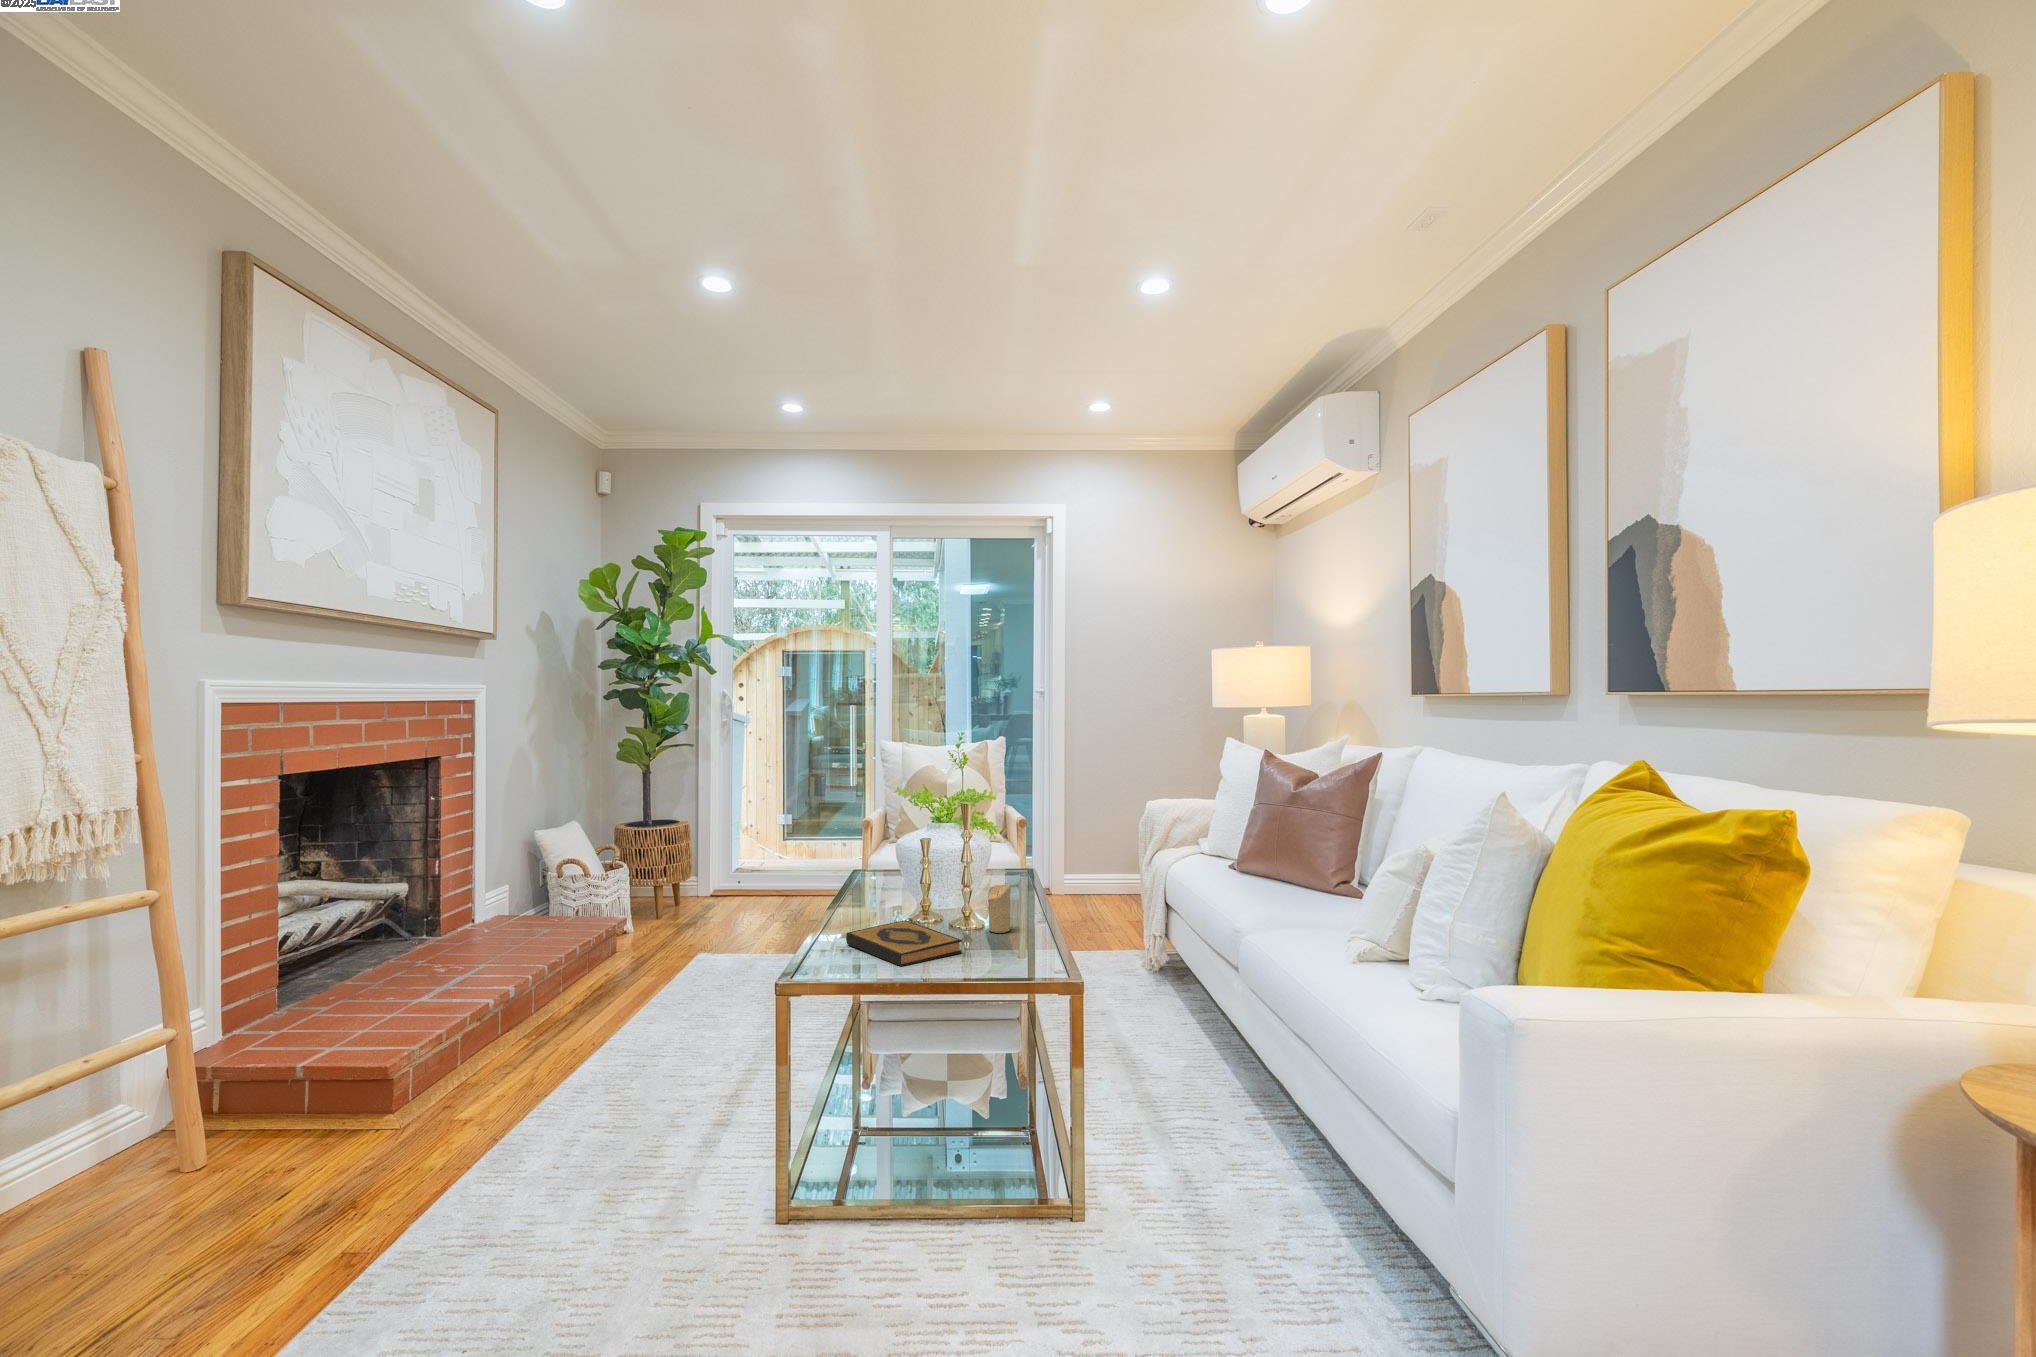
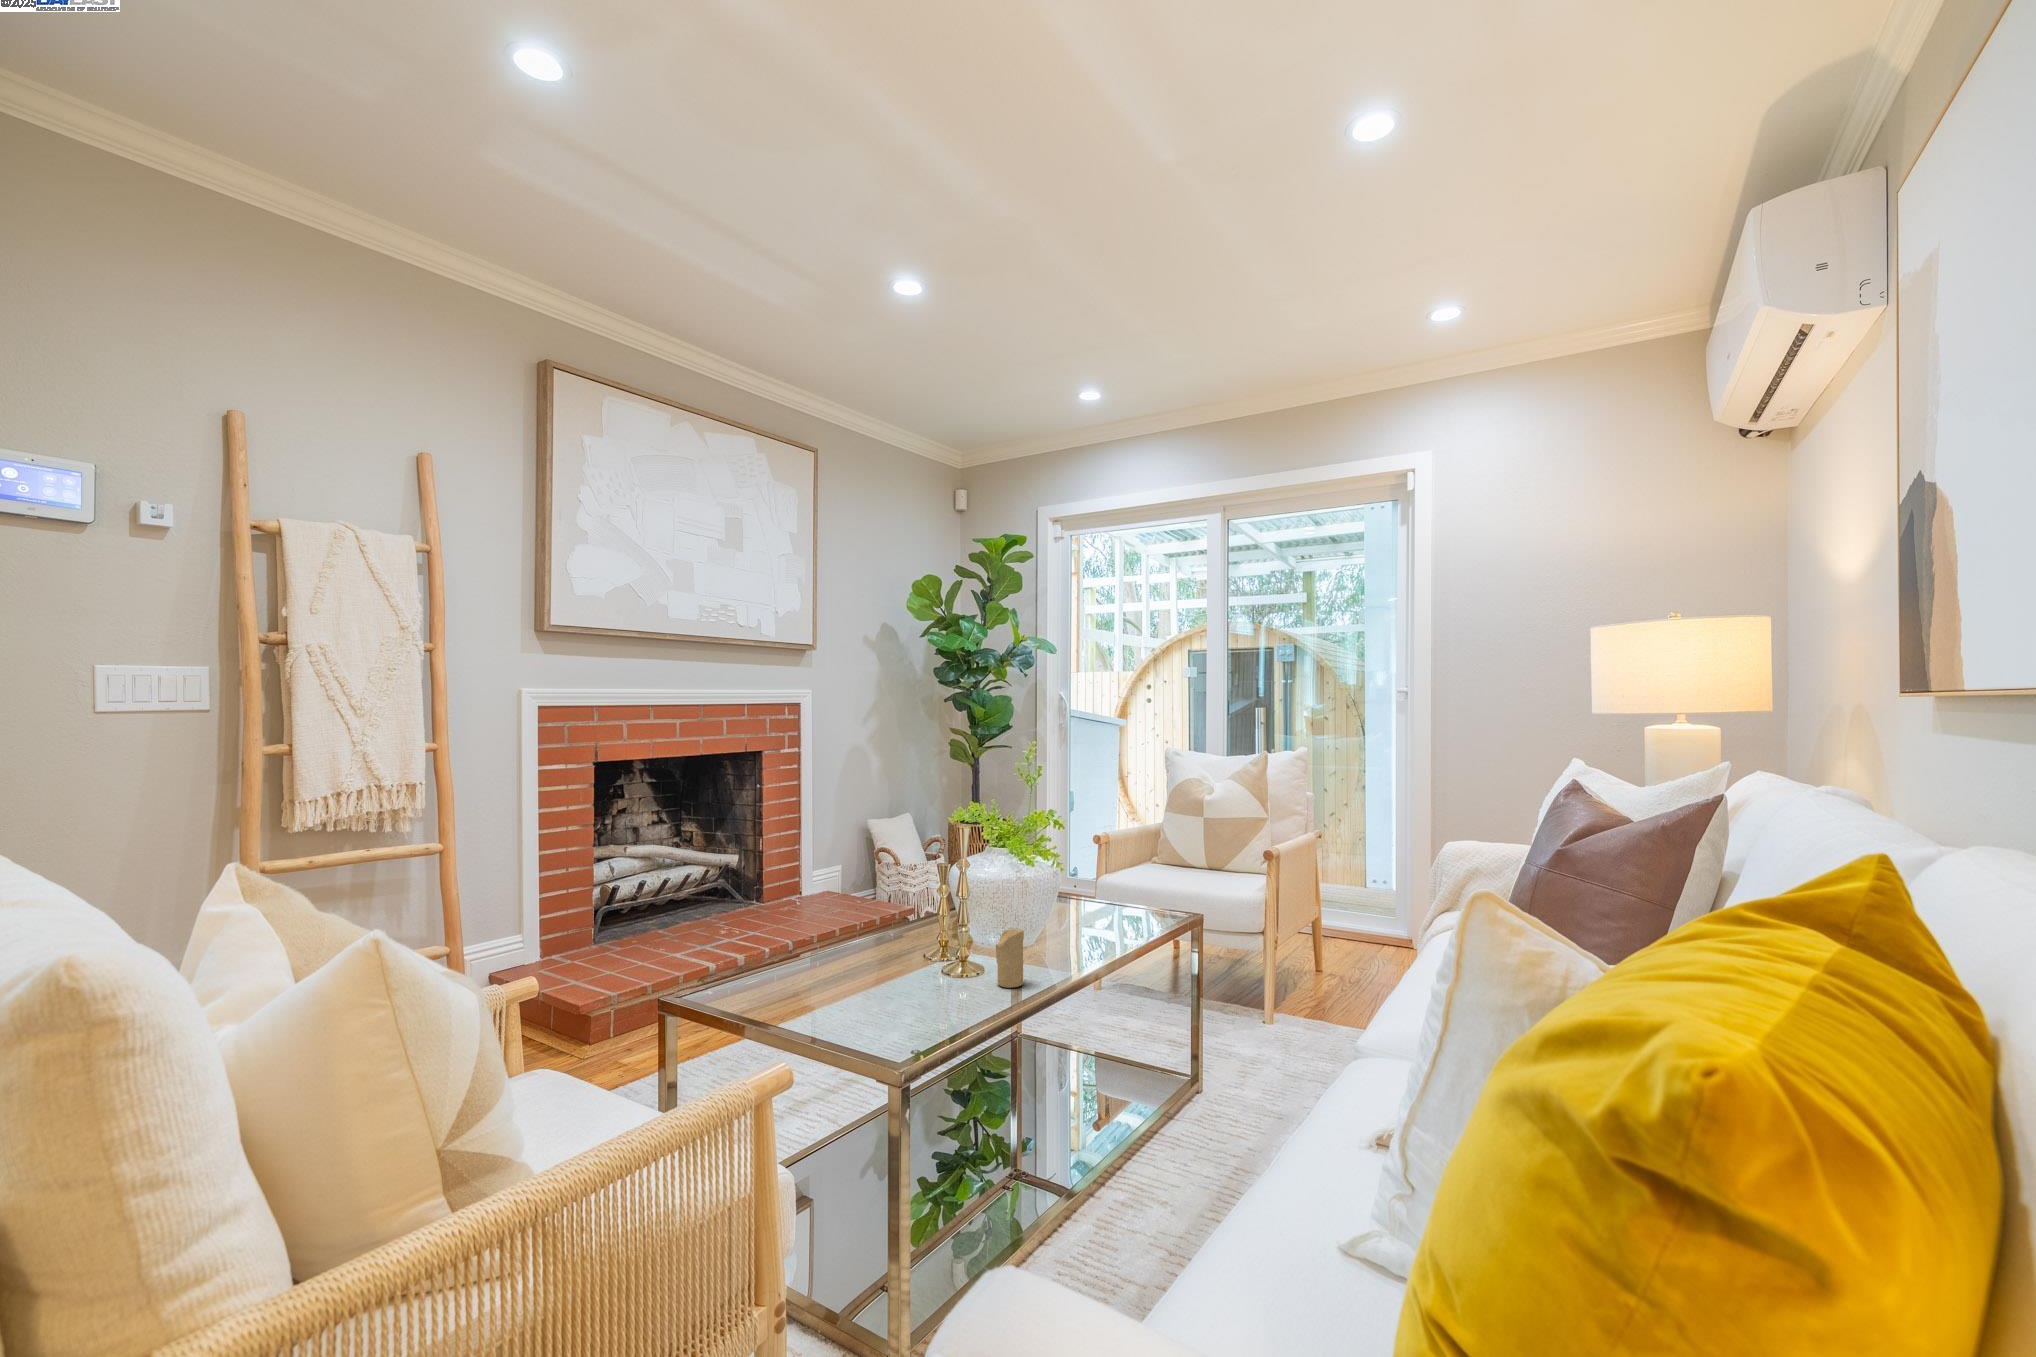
hardback book: present [846,920,962,966] -> none [829,954,919,1005]

